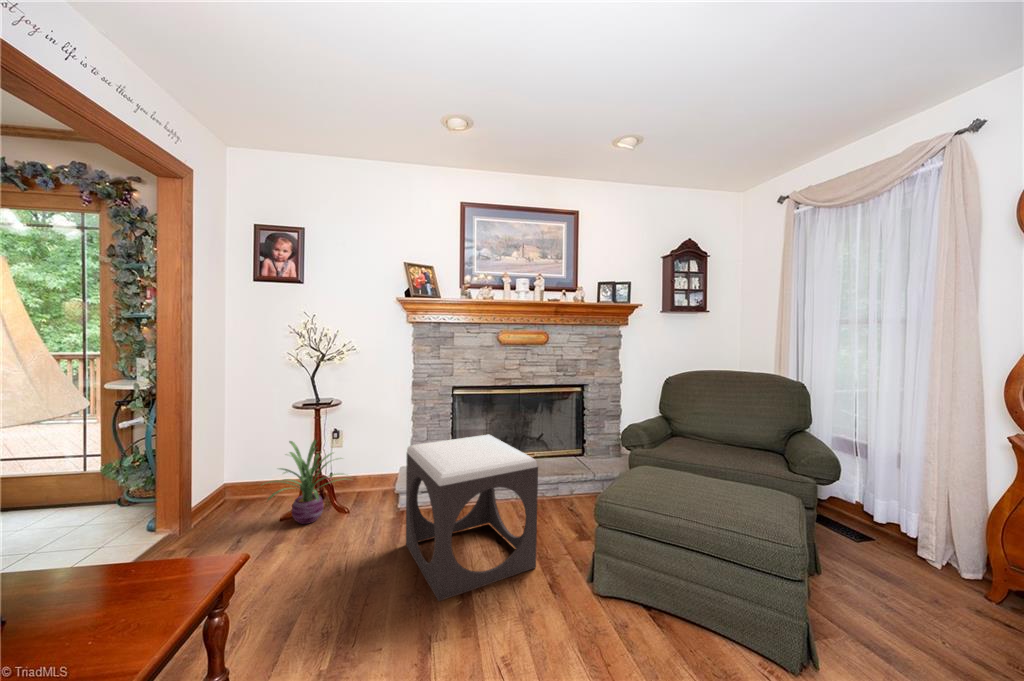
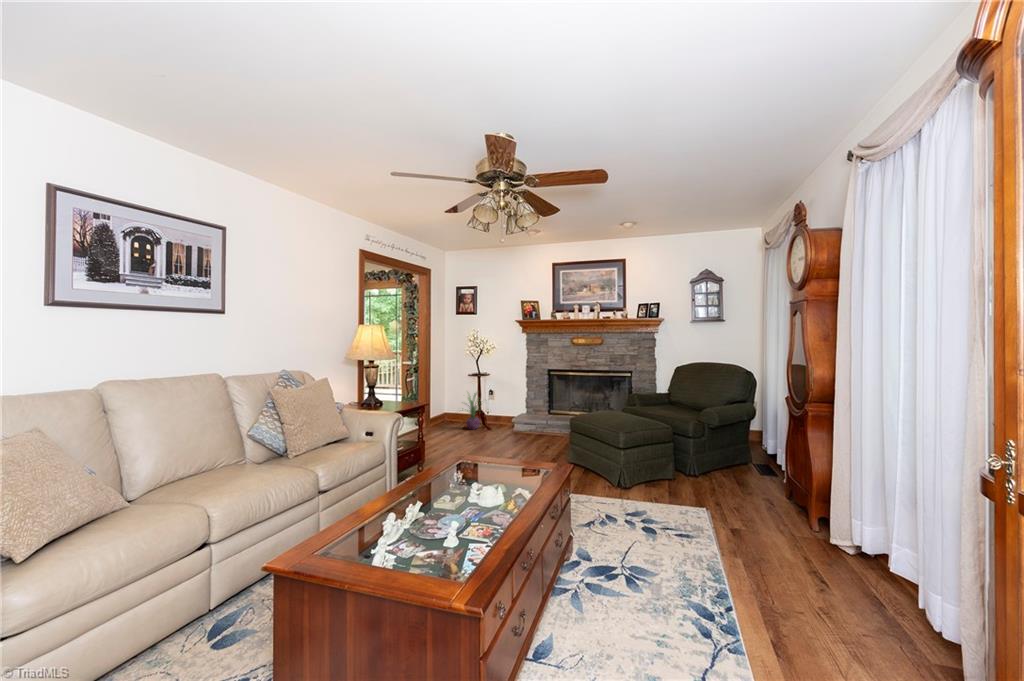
footstool: present [406,434,538,601] -> none [506,391,557,452]

